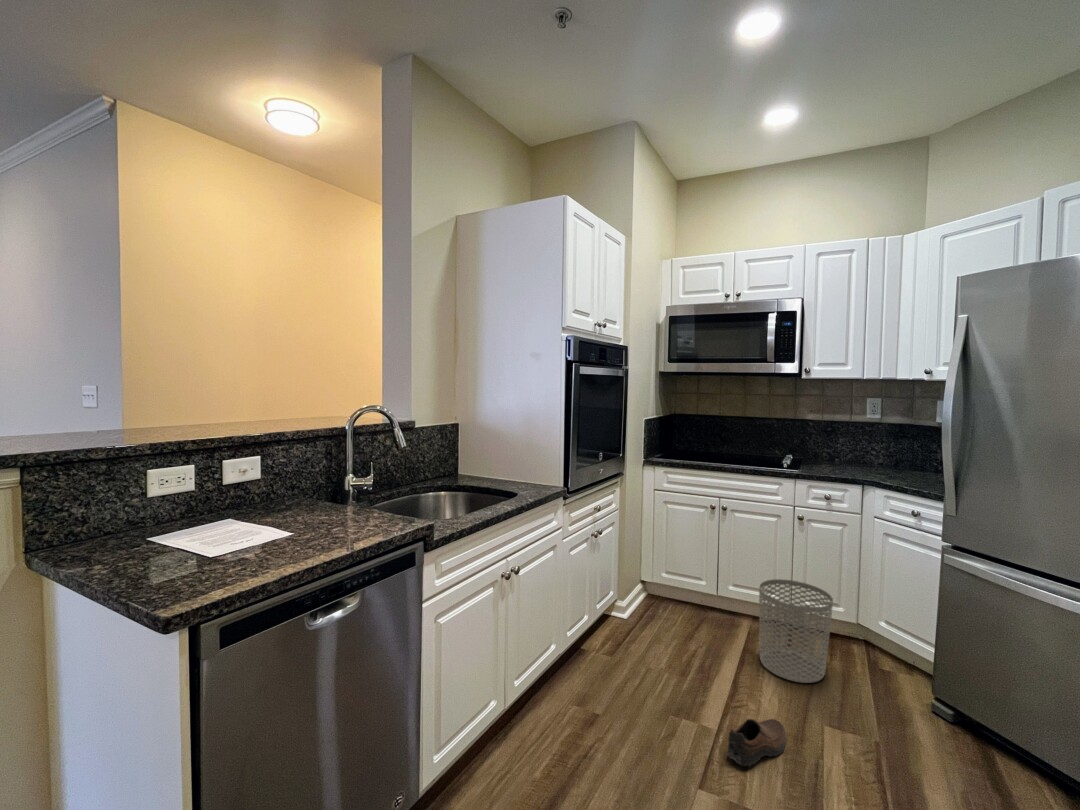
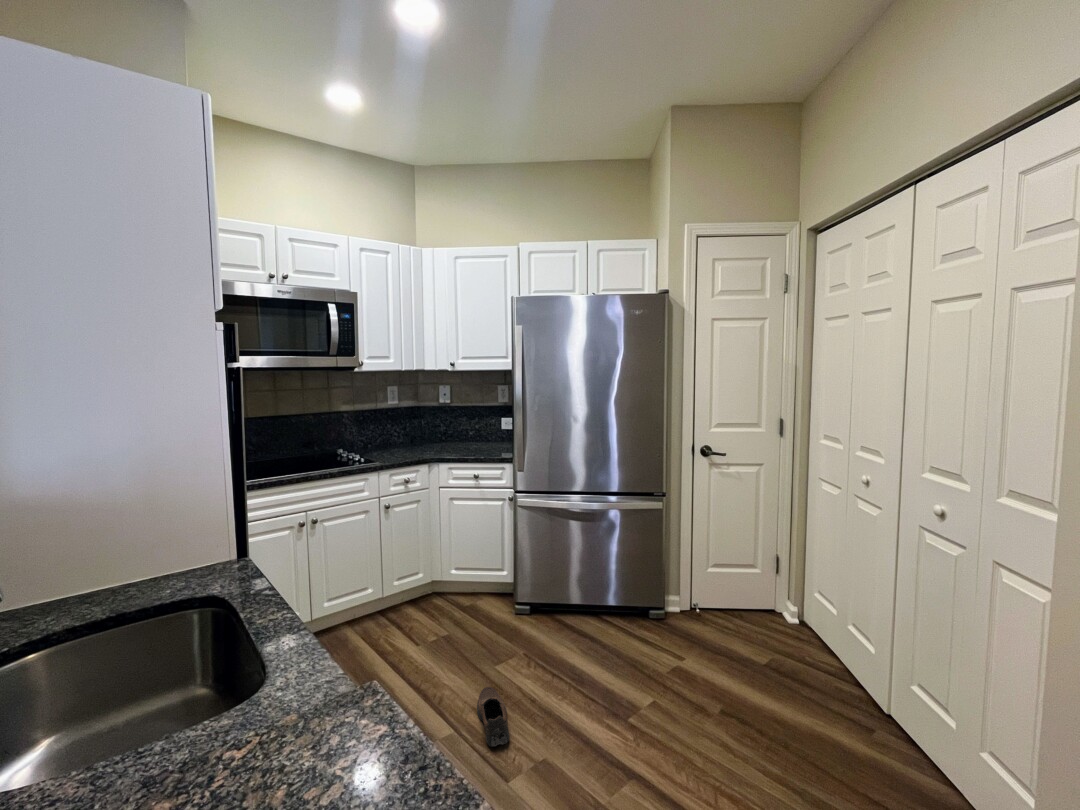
waste bin: present [759,579,833,683] -> none [392,562,456,658]

